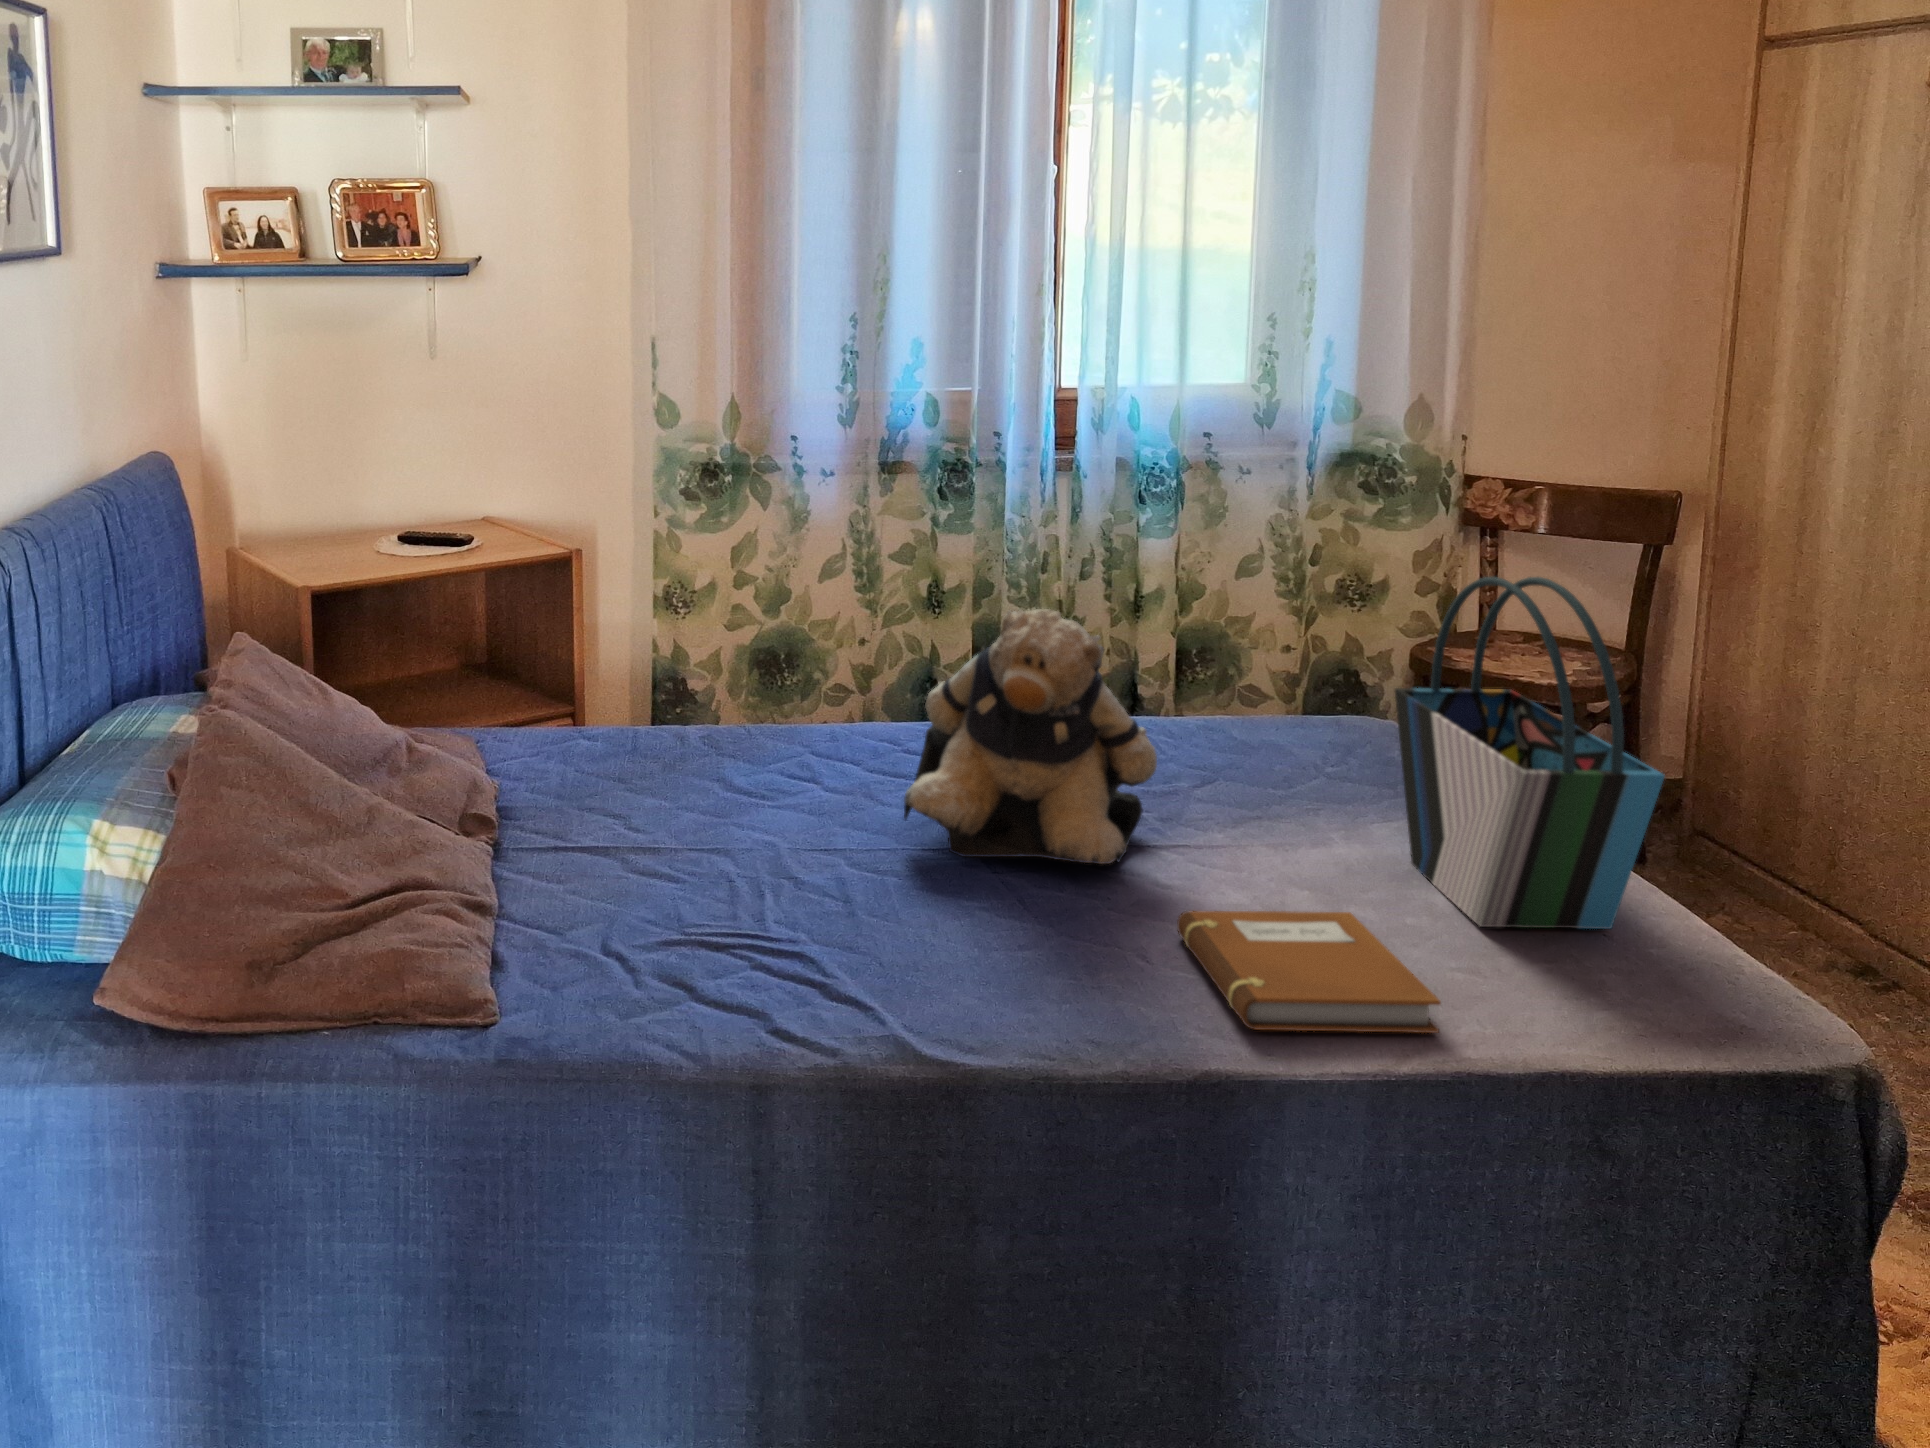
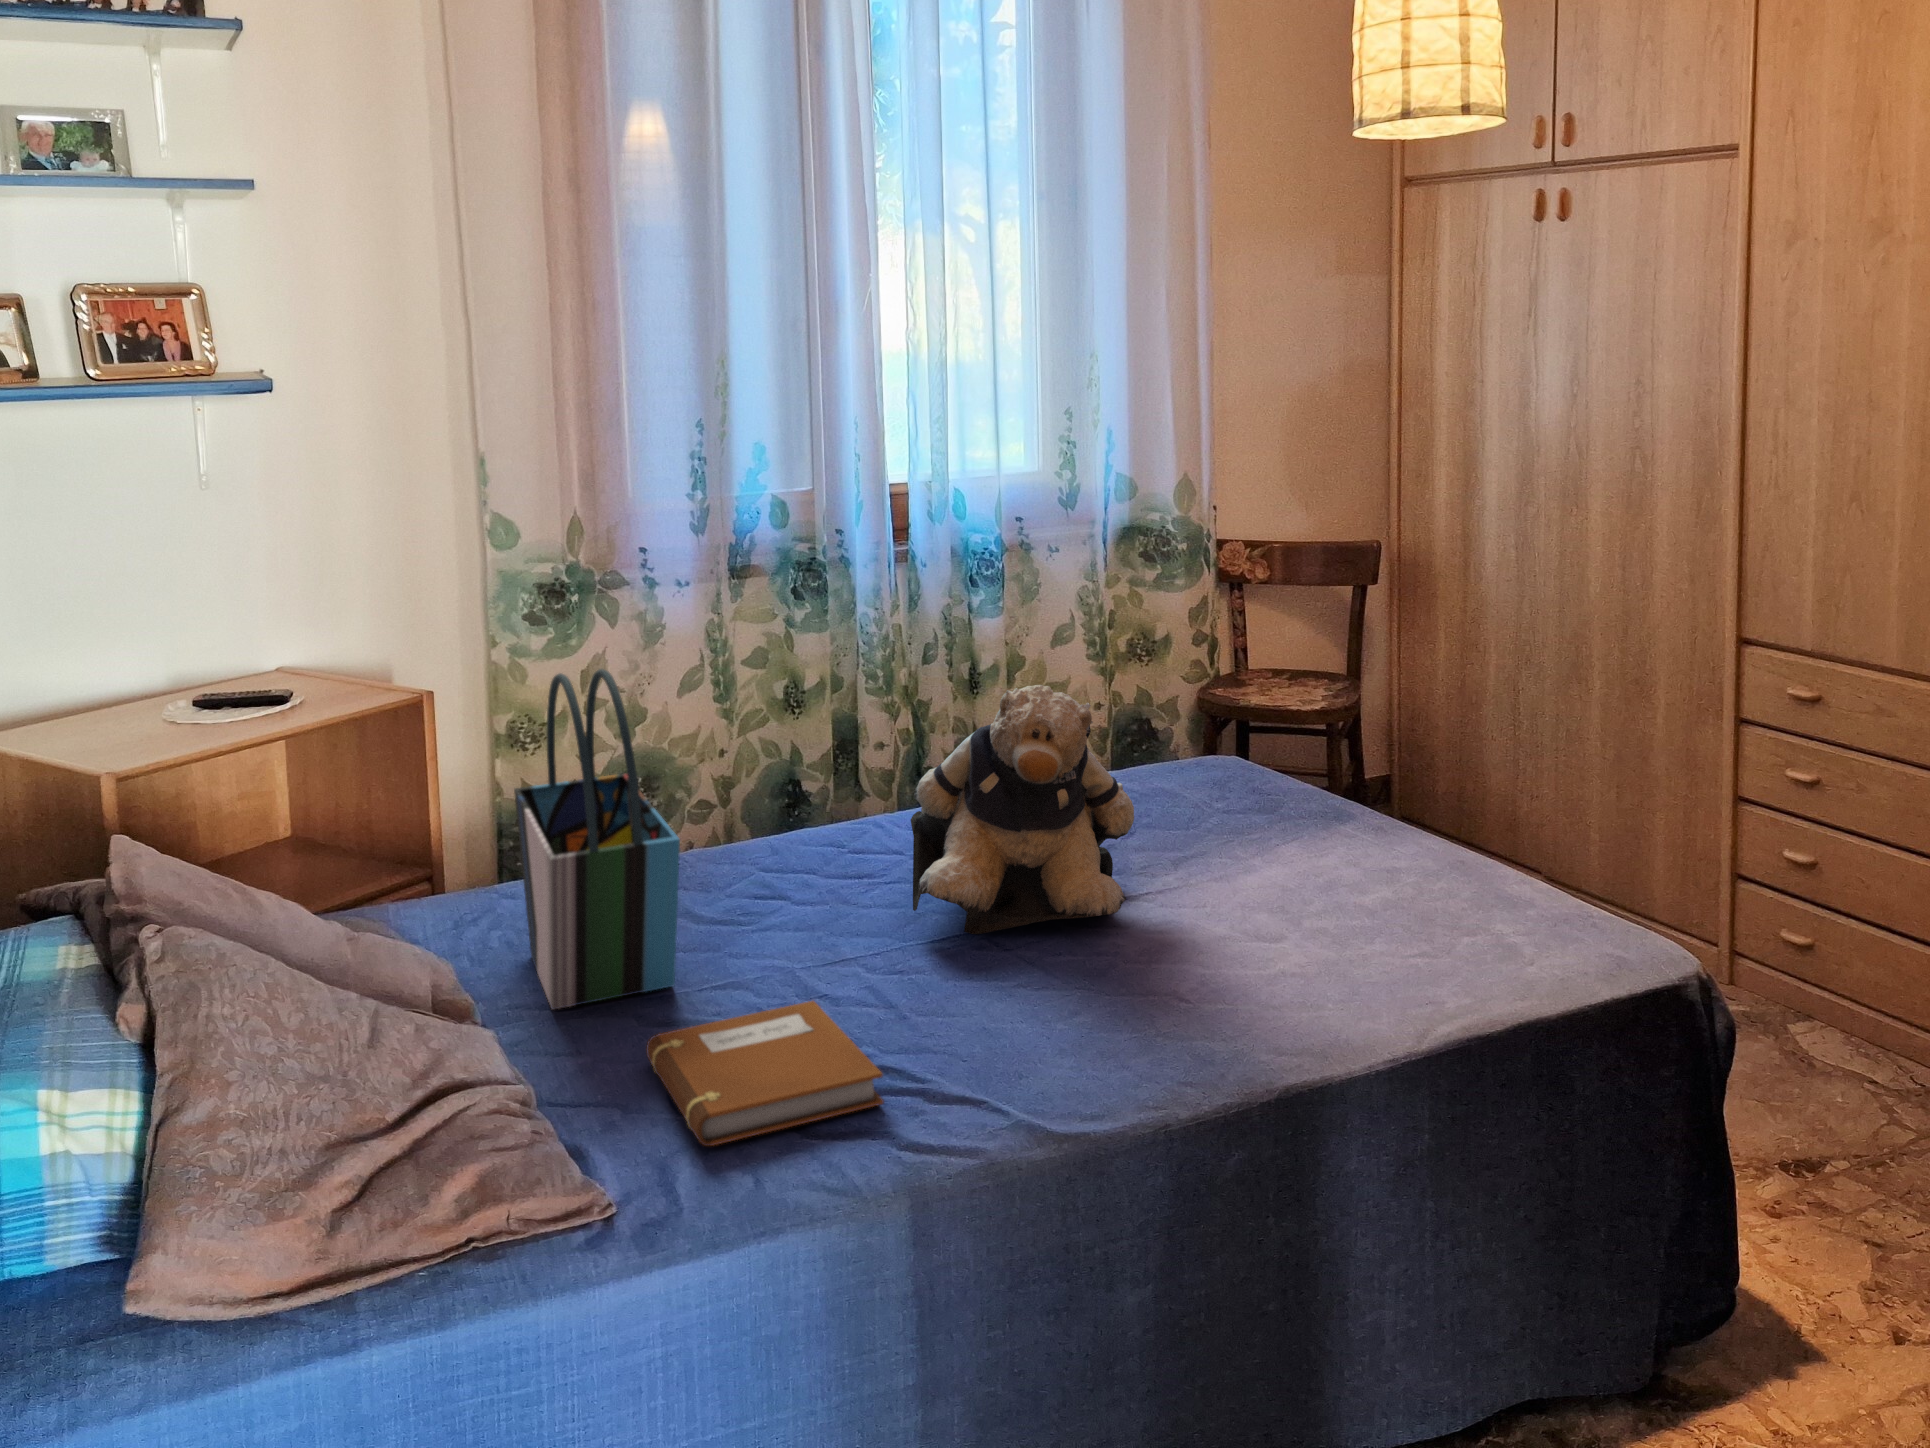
tote bag: present [1395,577,1665,929] -> present [514,669,680,1009]
notebook: present [1177,911,1441,1033] -> present [646,1001,883,1146]

